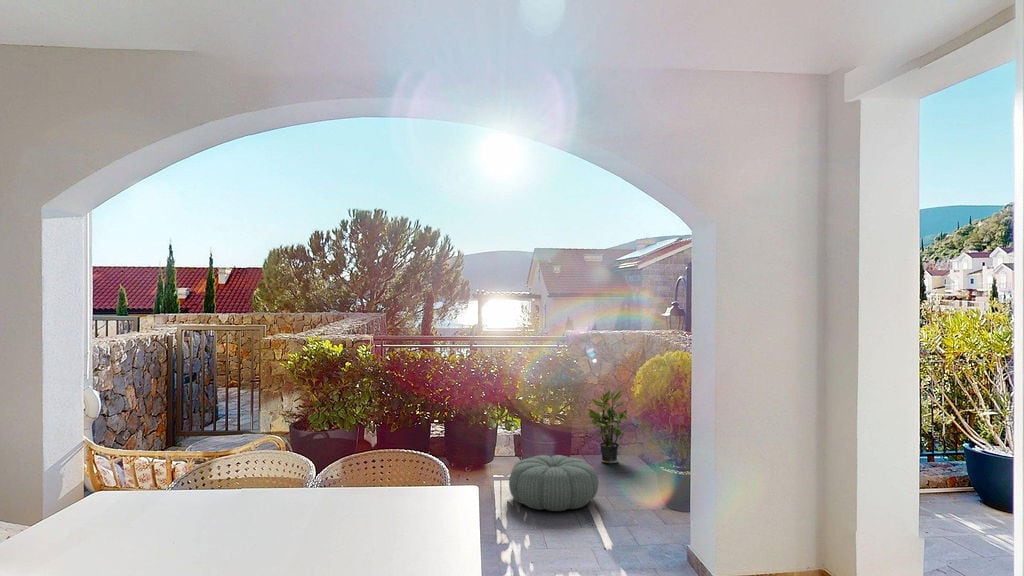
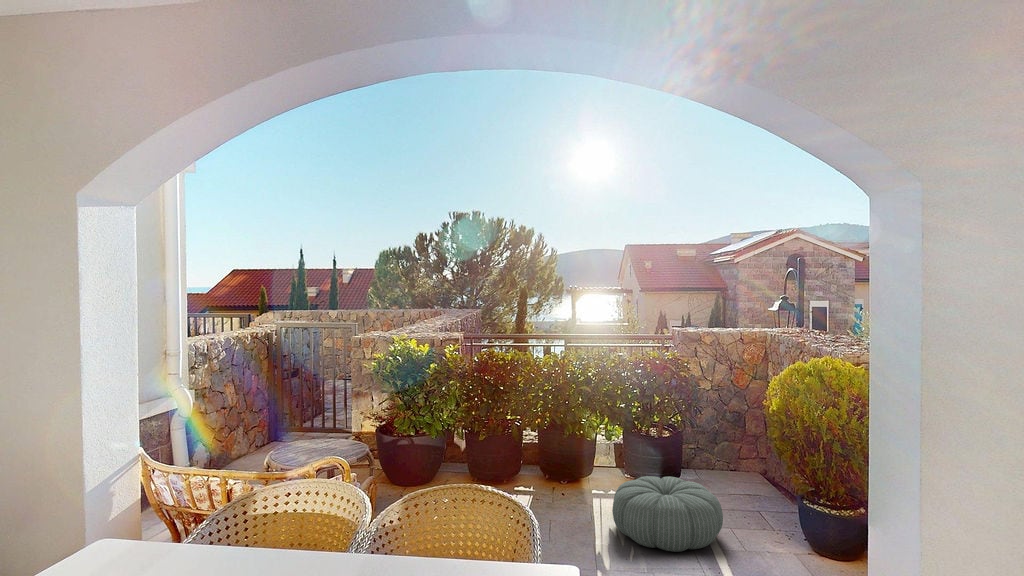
potted plant: present [588,389,628,464] -> none [698,393,747,481]

